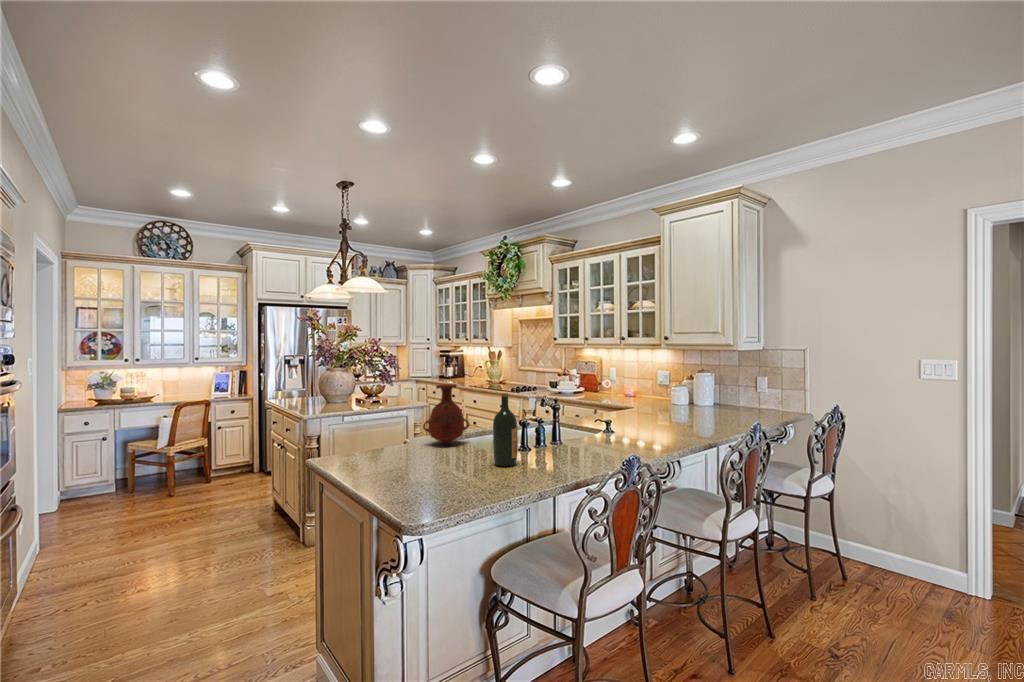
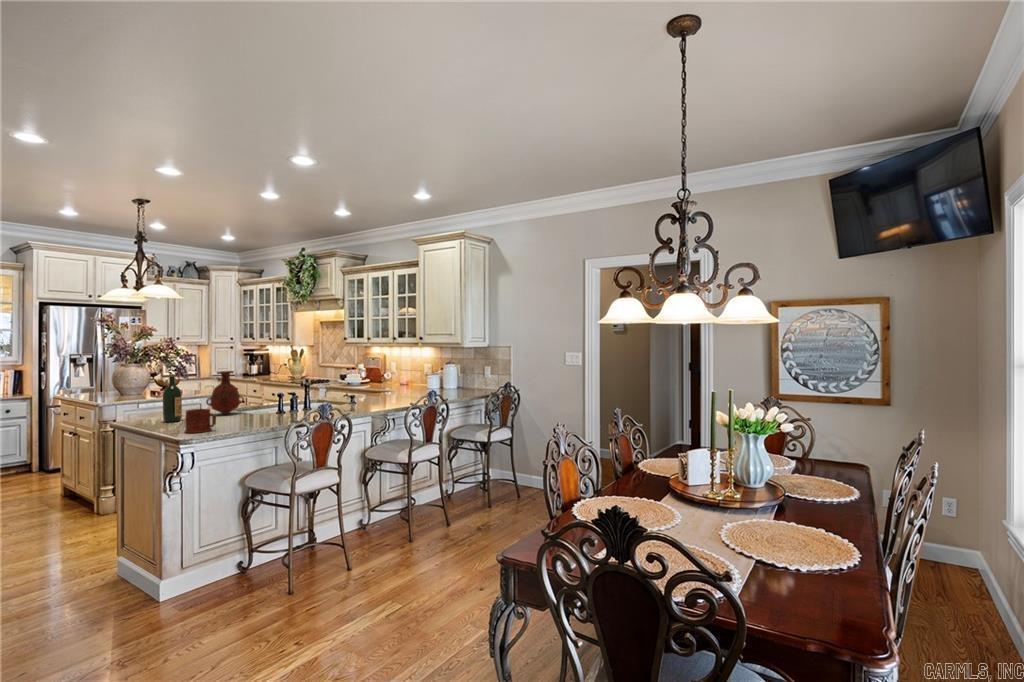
wine bottle: present [493,393,518,466] -> present [163,374,182,422]
mug: none [404,448,448,490] -> present [185,409,216,433]

